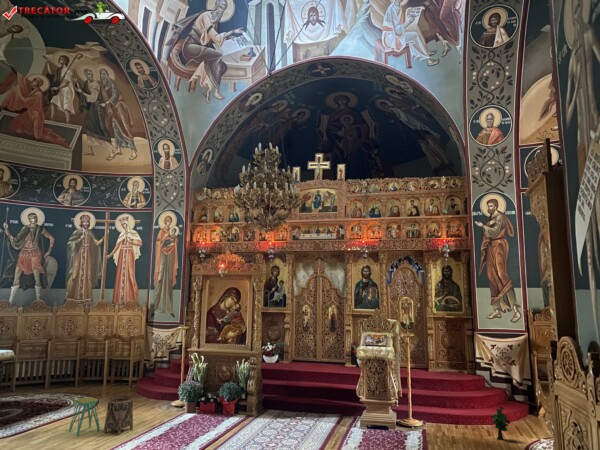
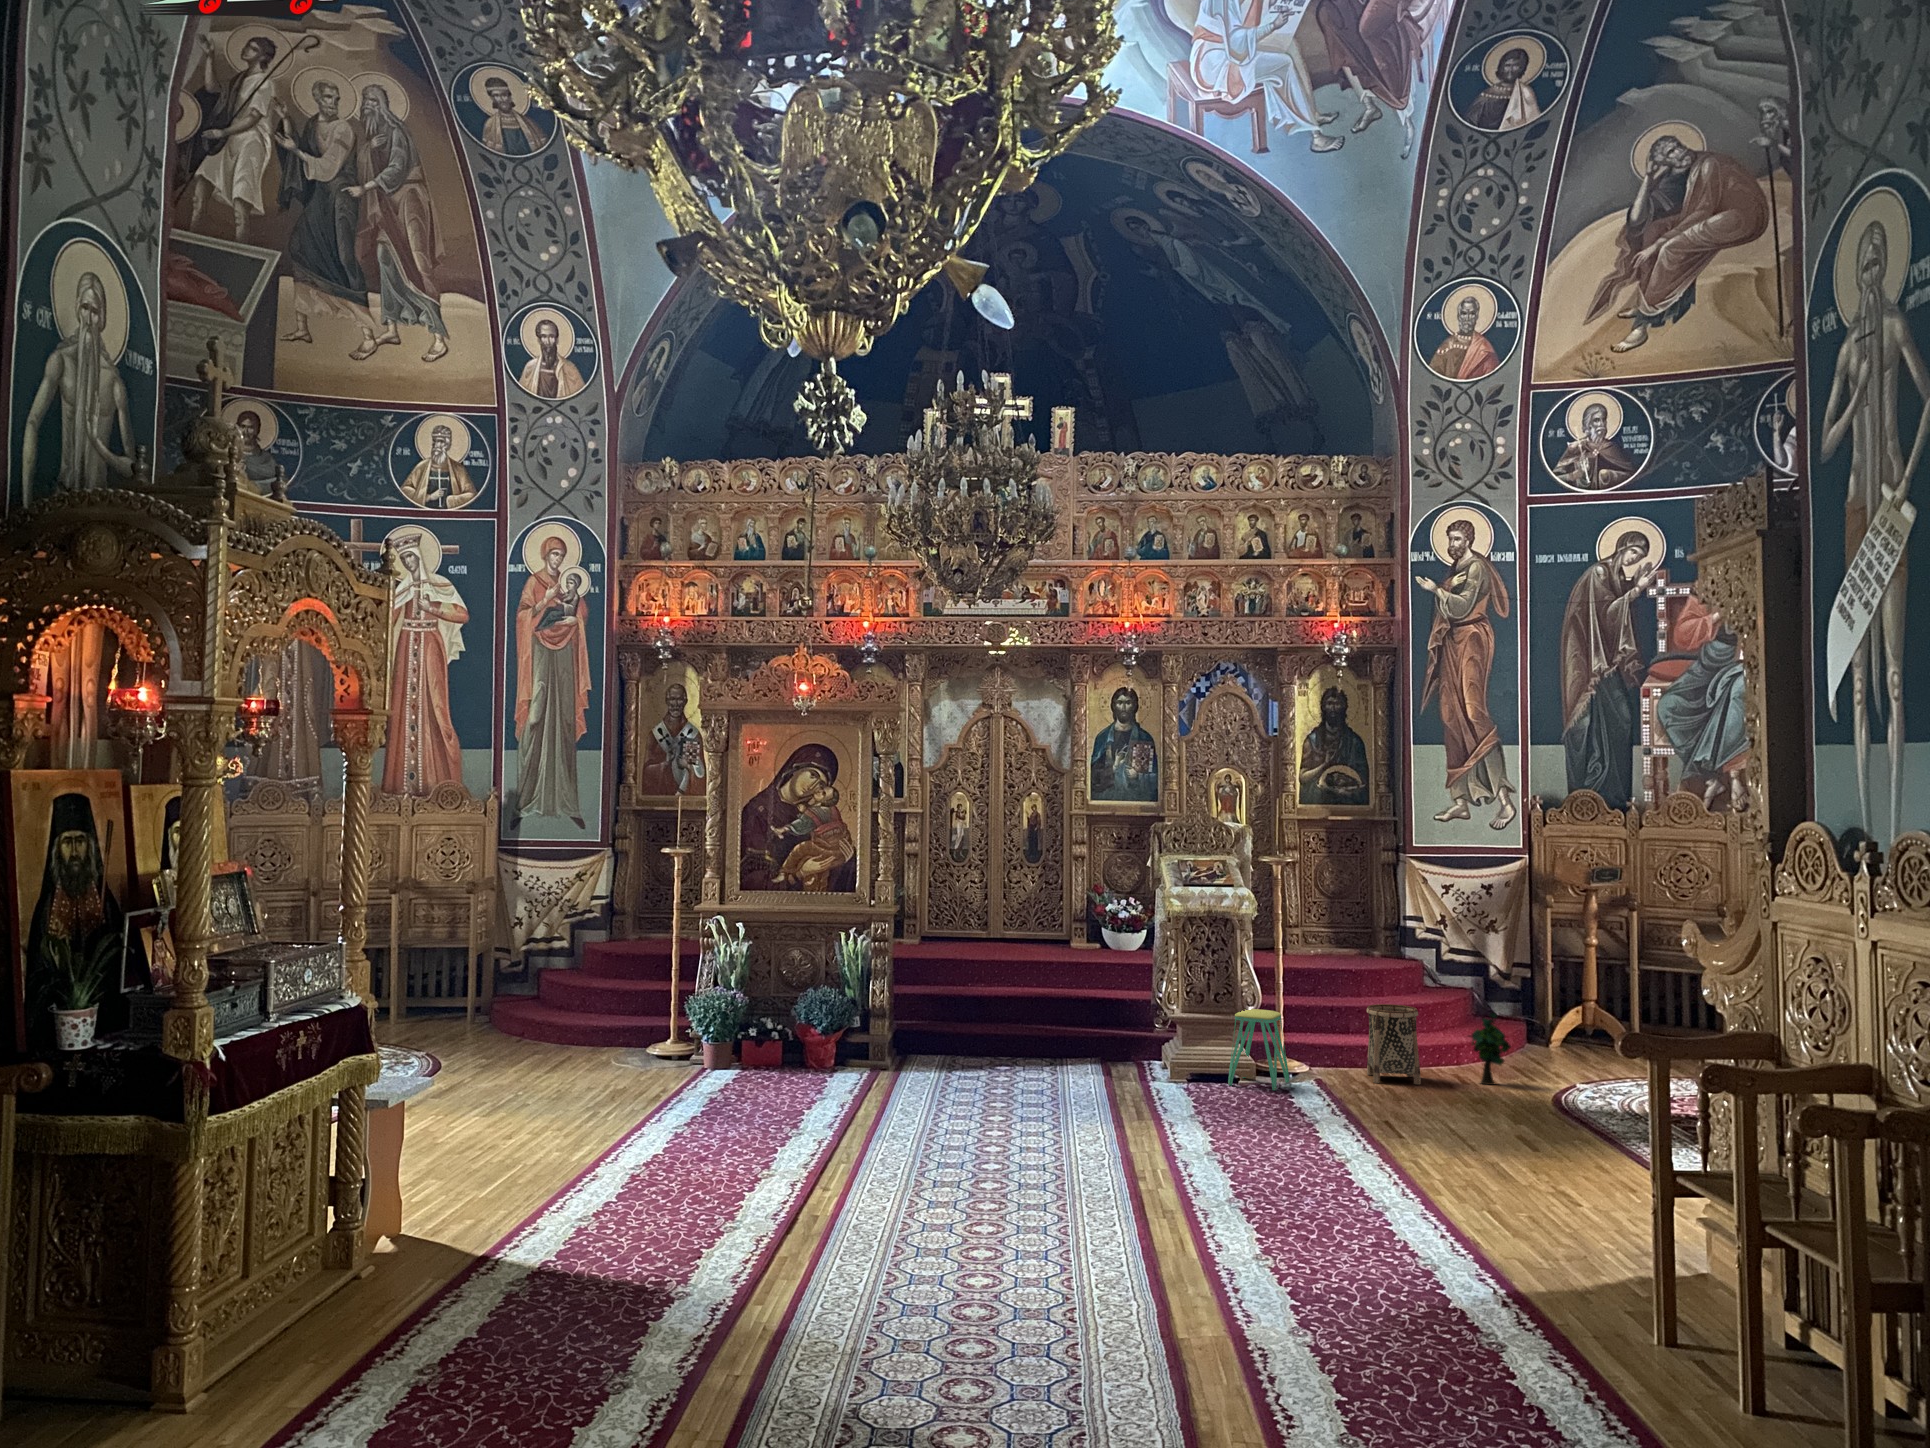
basket: present [104,396,133,435] -> present [1367,1004,1421,1084]
stool: present [69,397,99,436] -> present [1228,1009,1289,1090]

